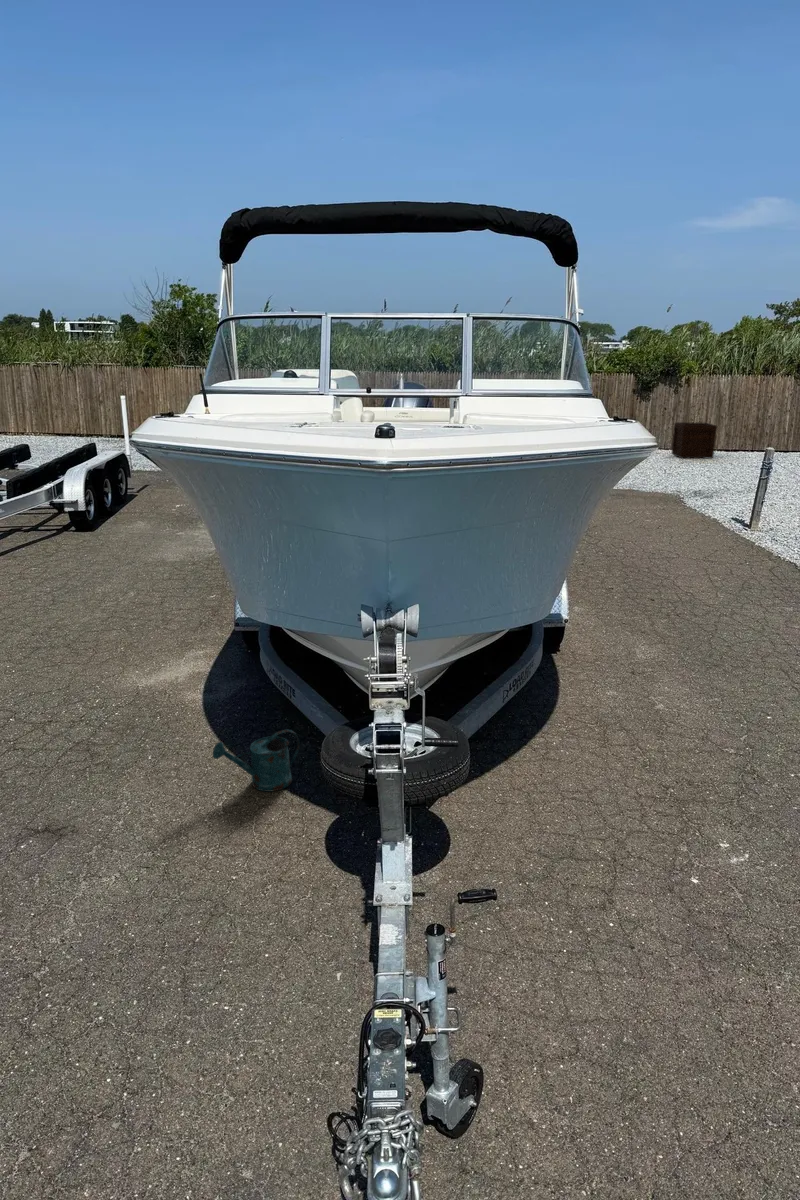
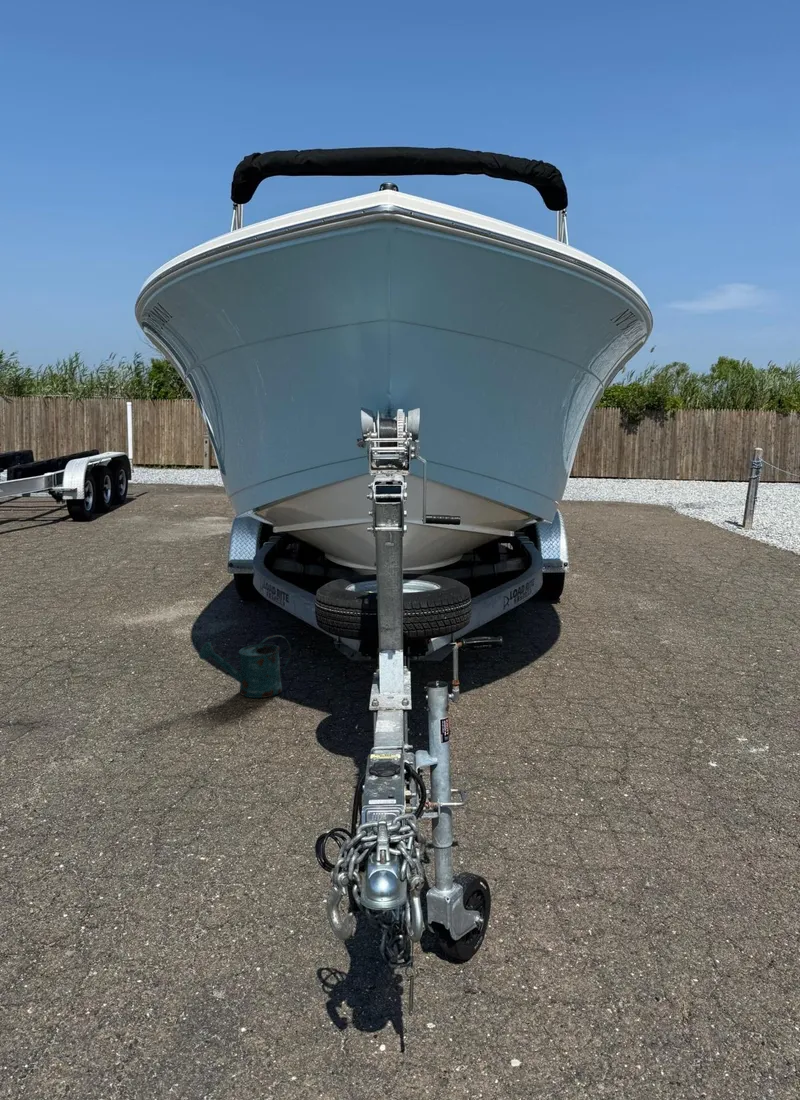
wooden crate: present [672,422,717,458] -> none [661,452,704,486]

